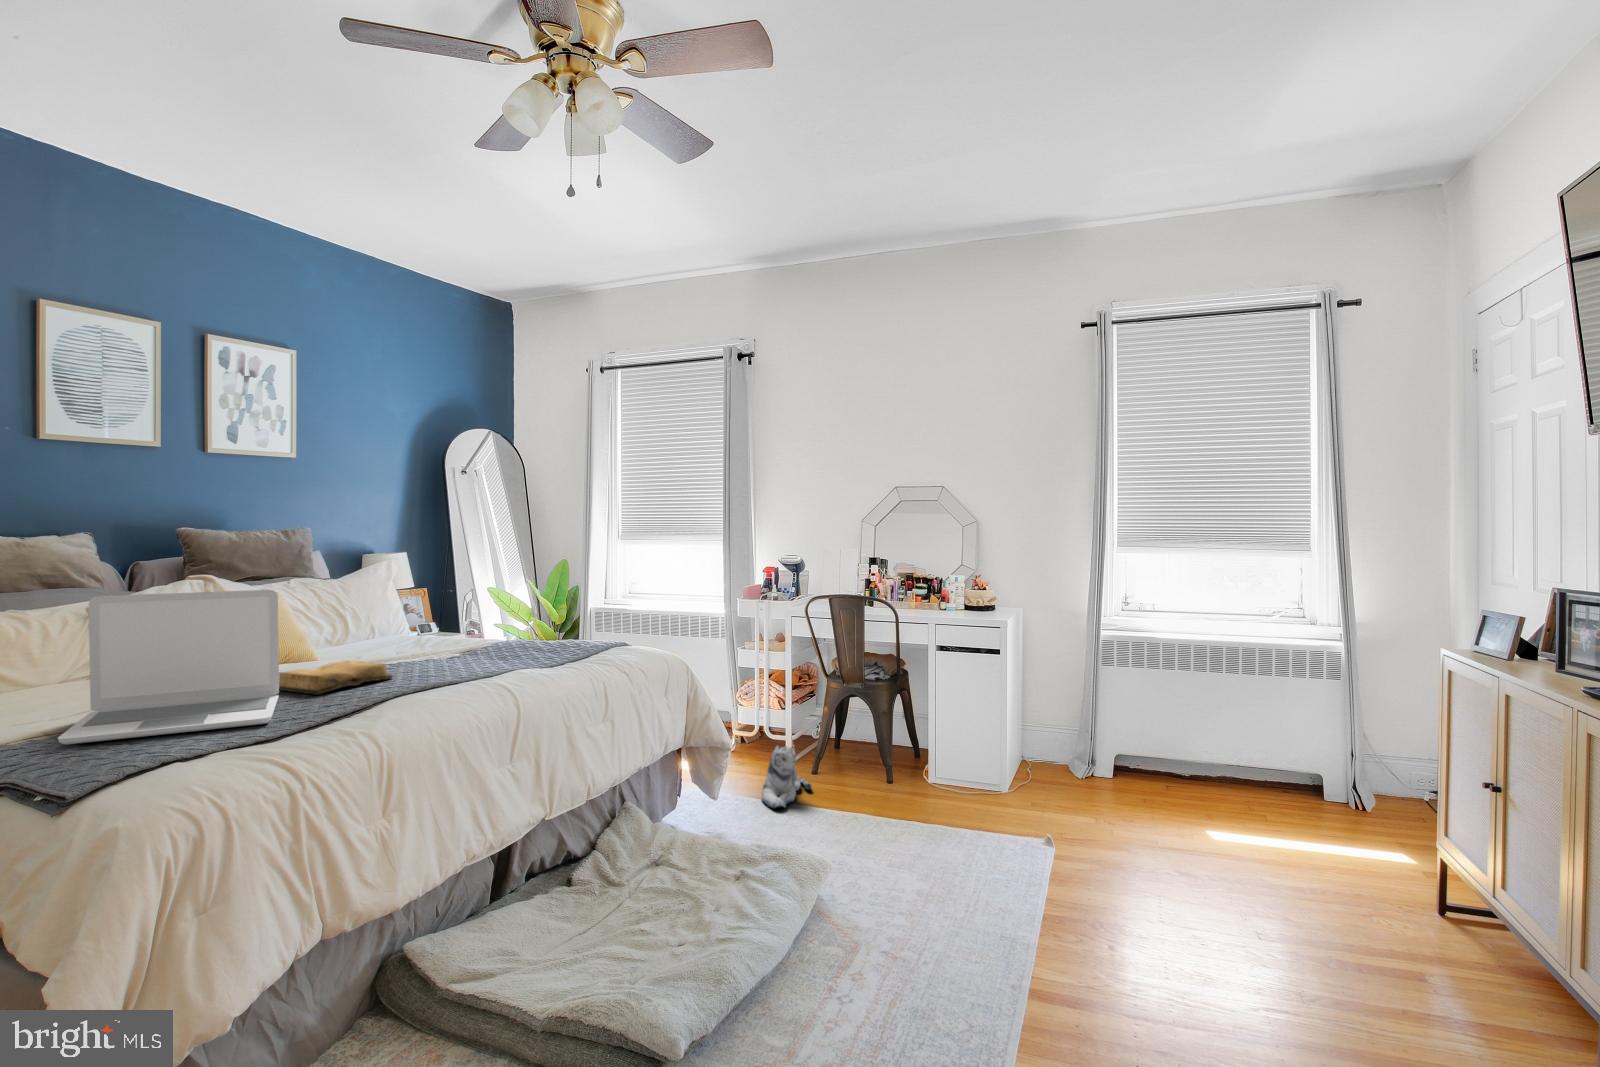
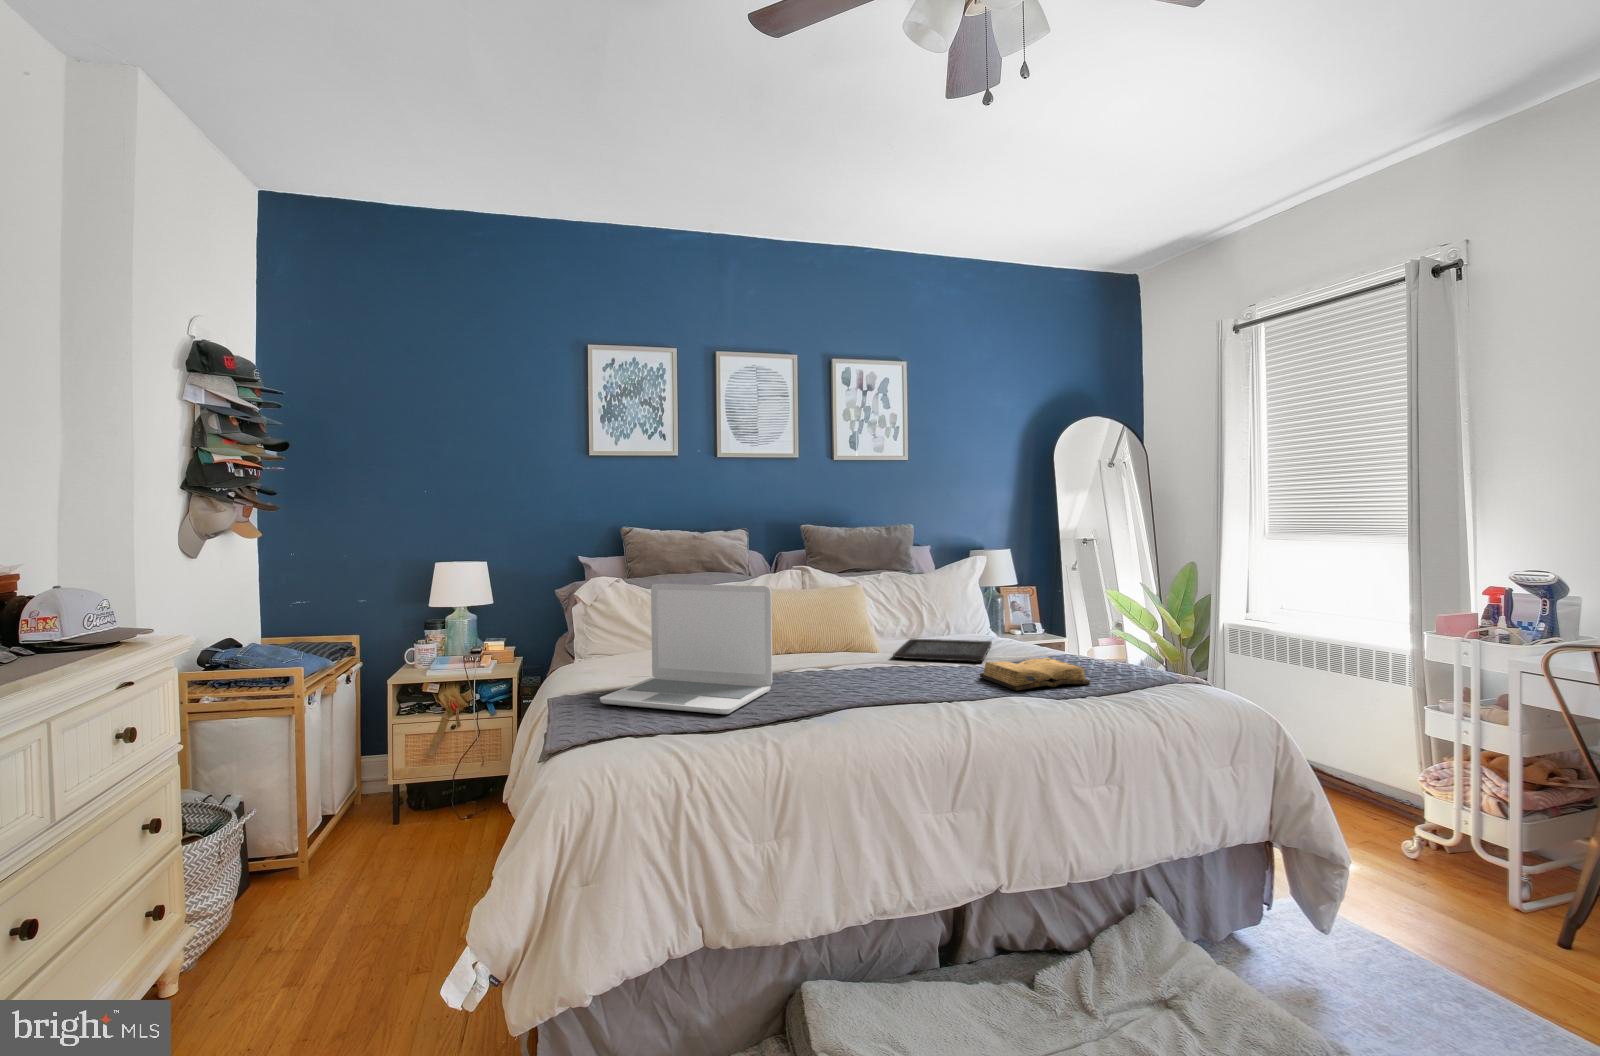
tray: none [360,635,460,658] -> present [893,639,992,662]
diary: present [279,660,392,695] -> present [980,658,1090,691]
plush toy: present [762,746,812,808] -> none [1423,881,1539,990]

